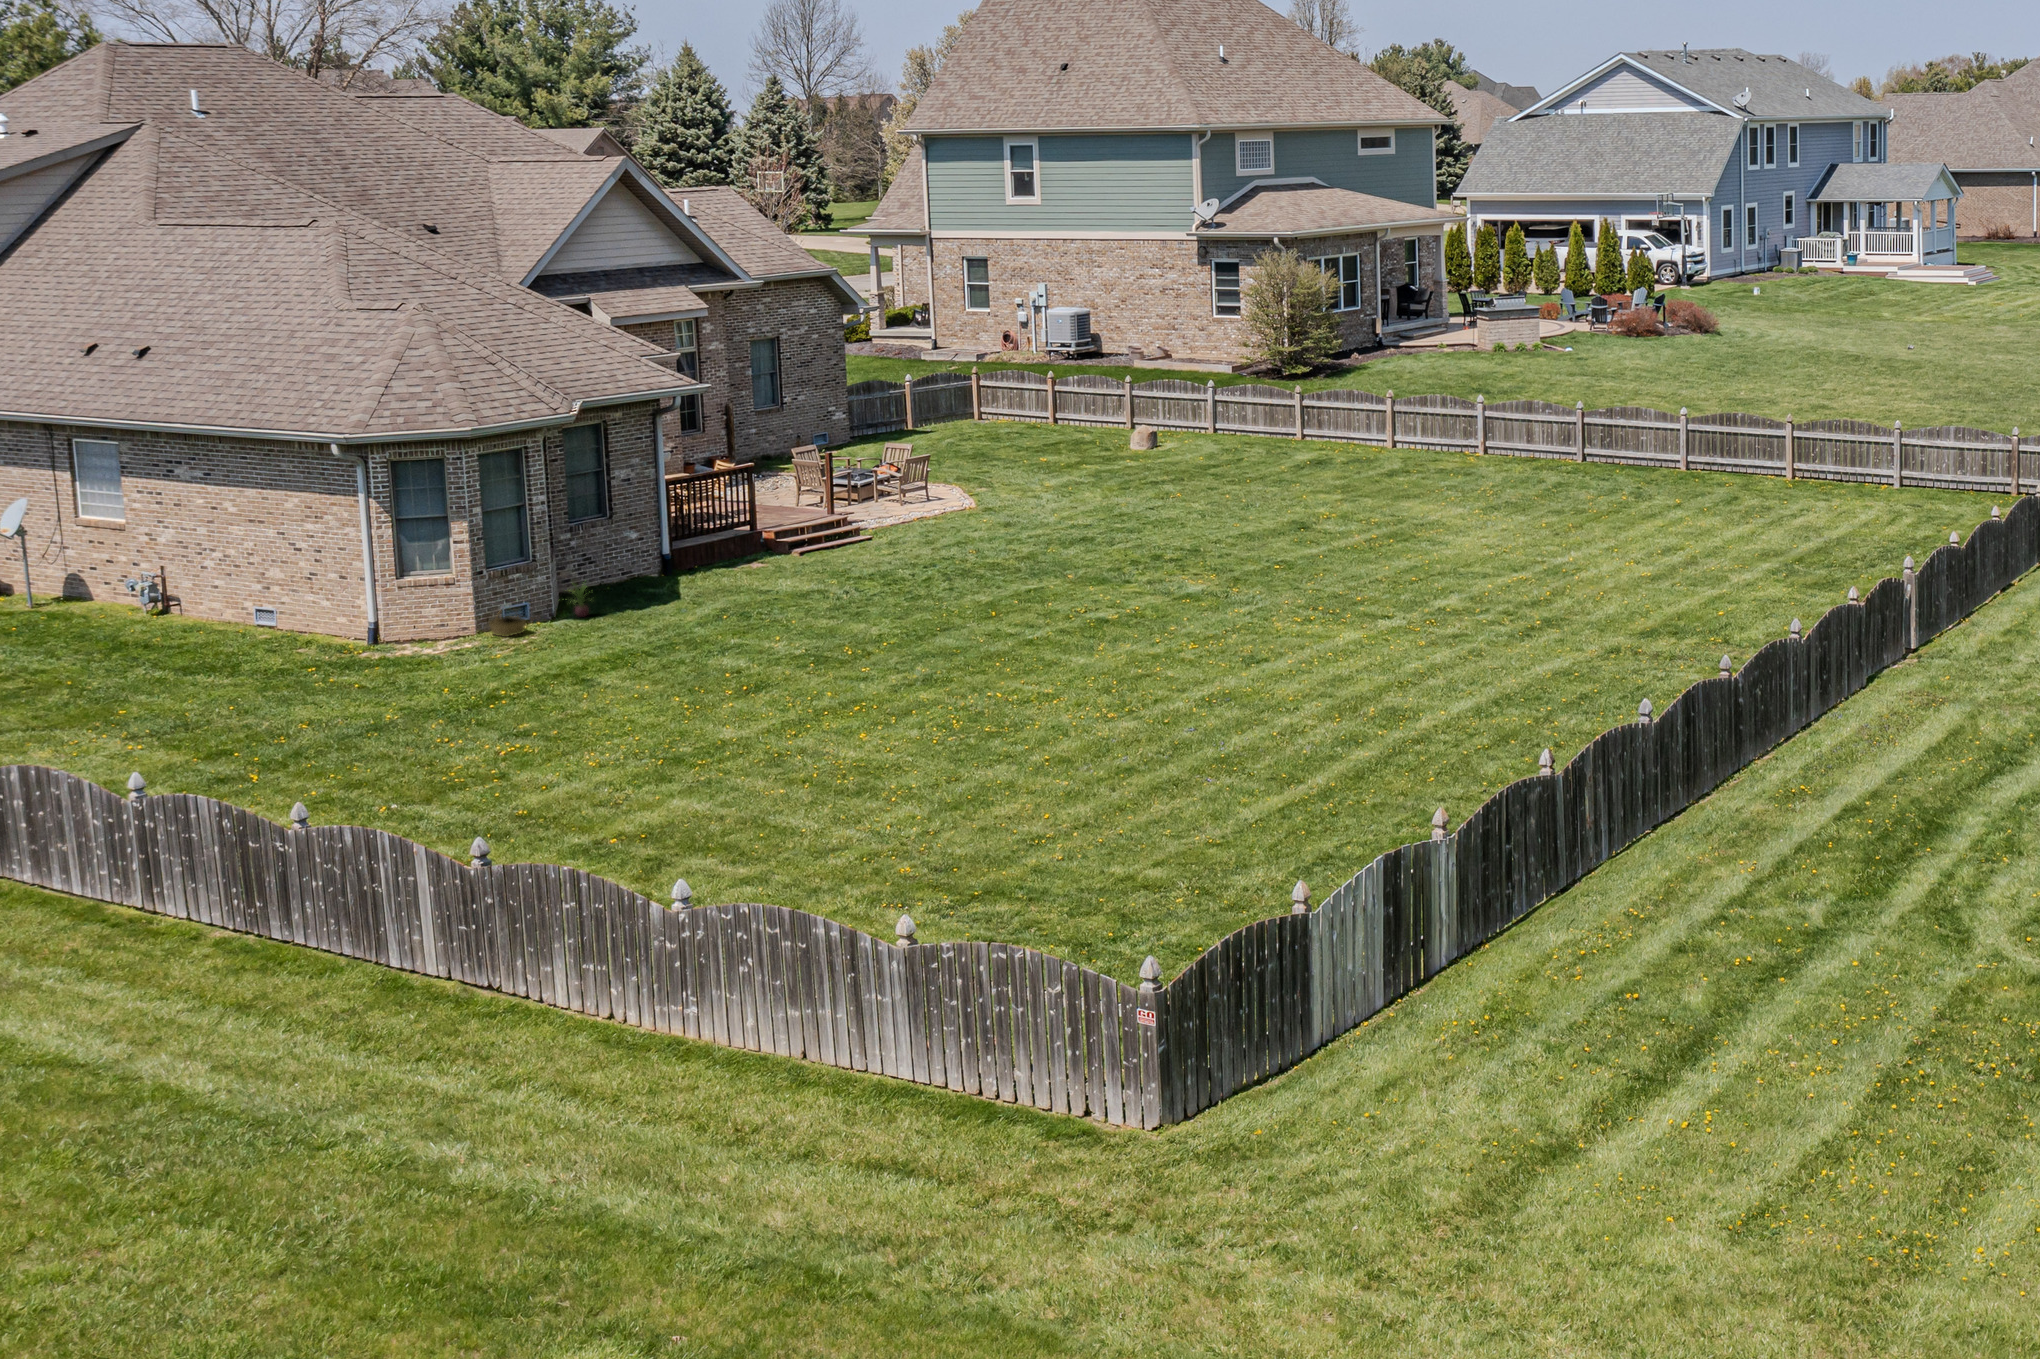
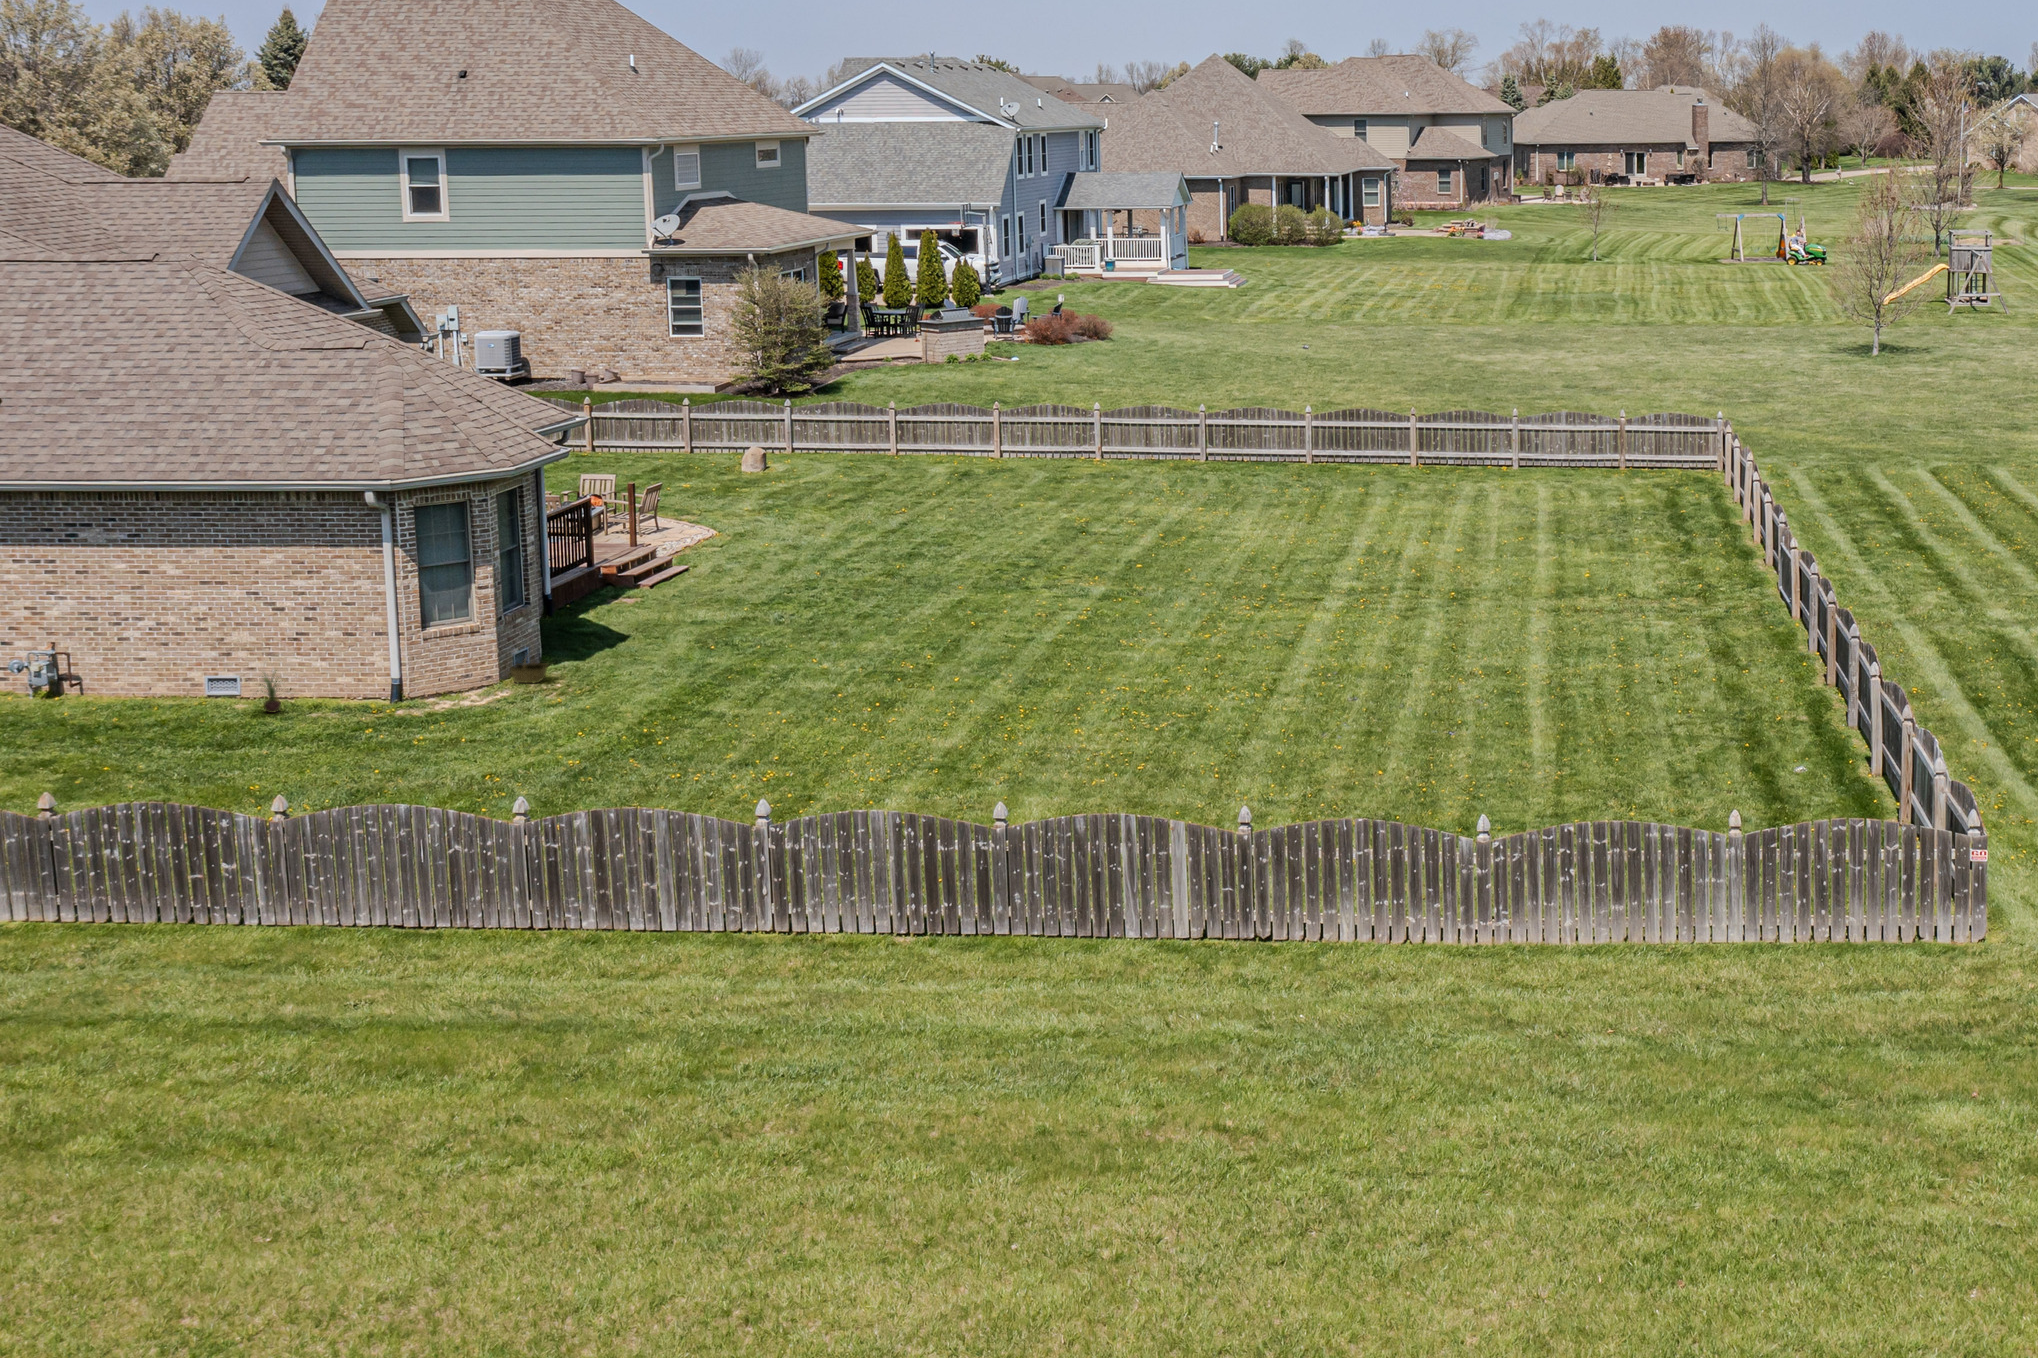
decorative plant: present [573,585,590,617] -> present [260,672,283,713]

